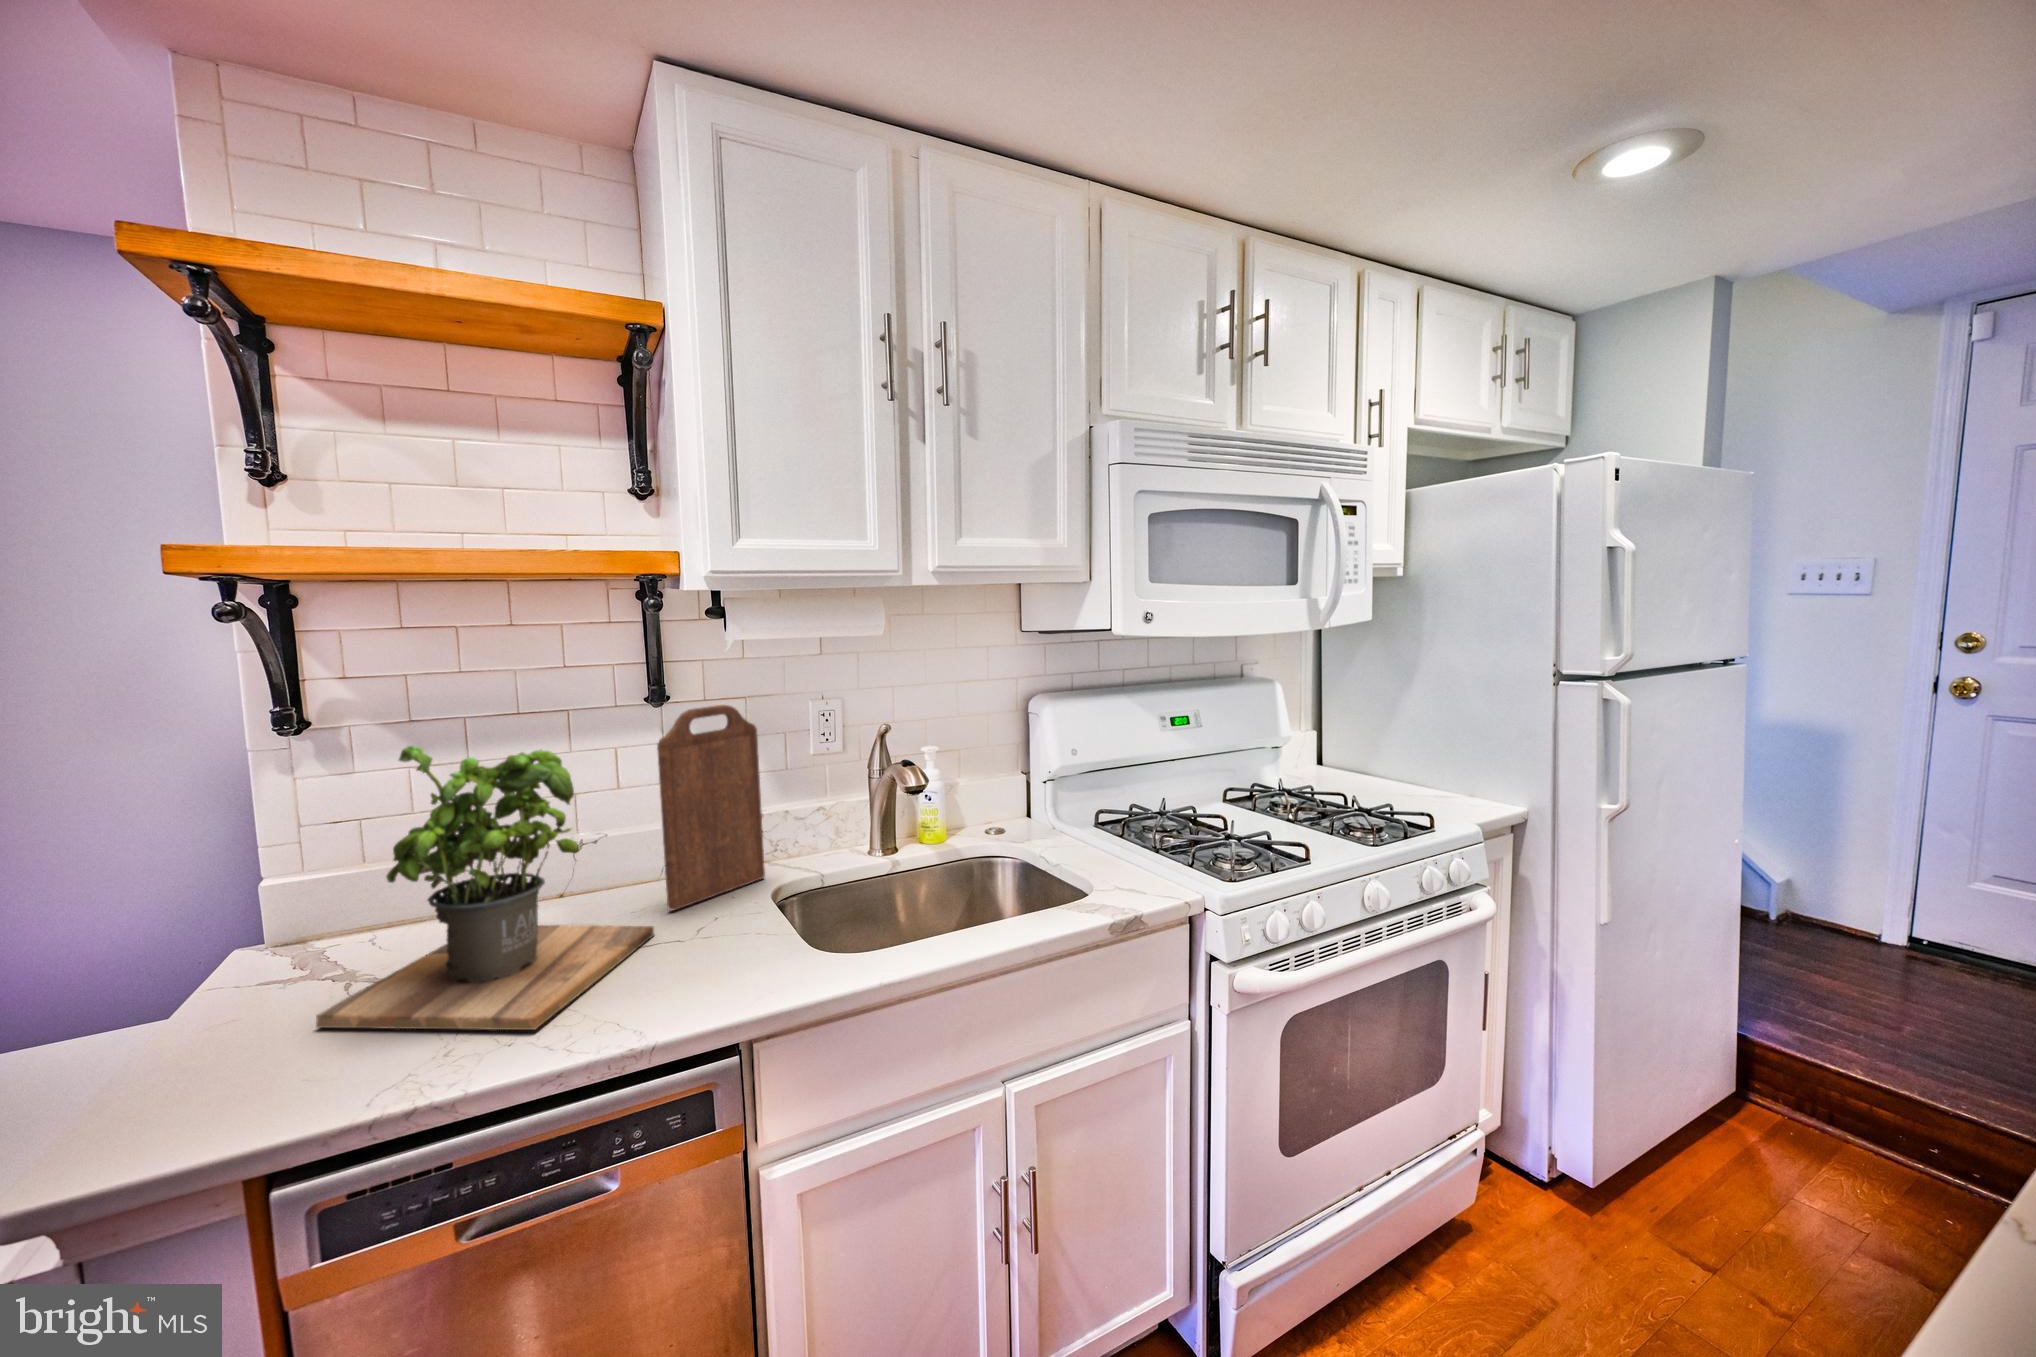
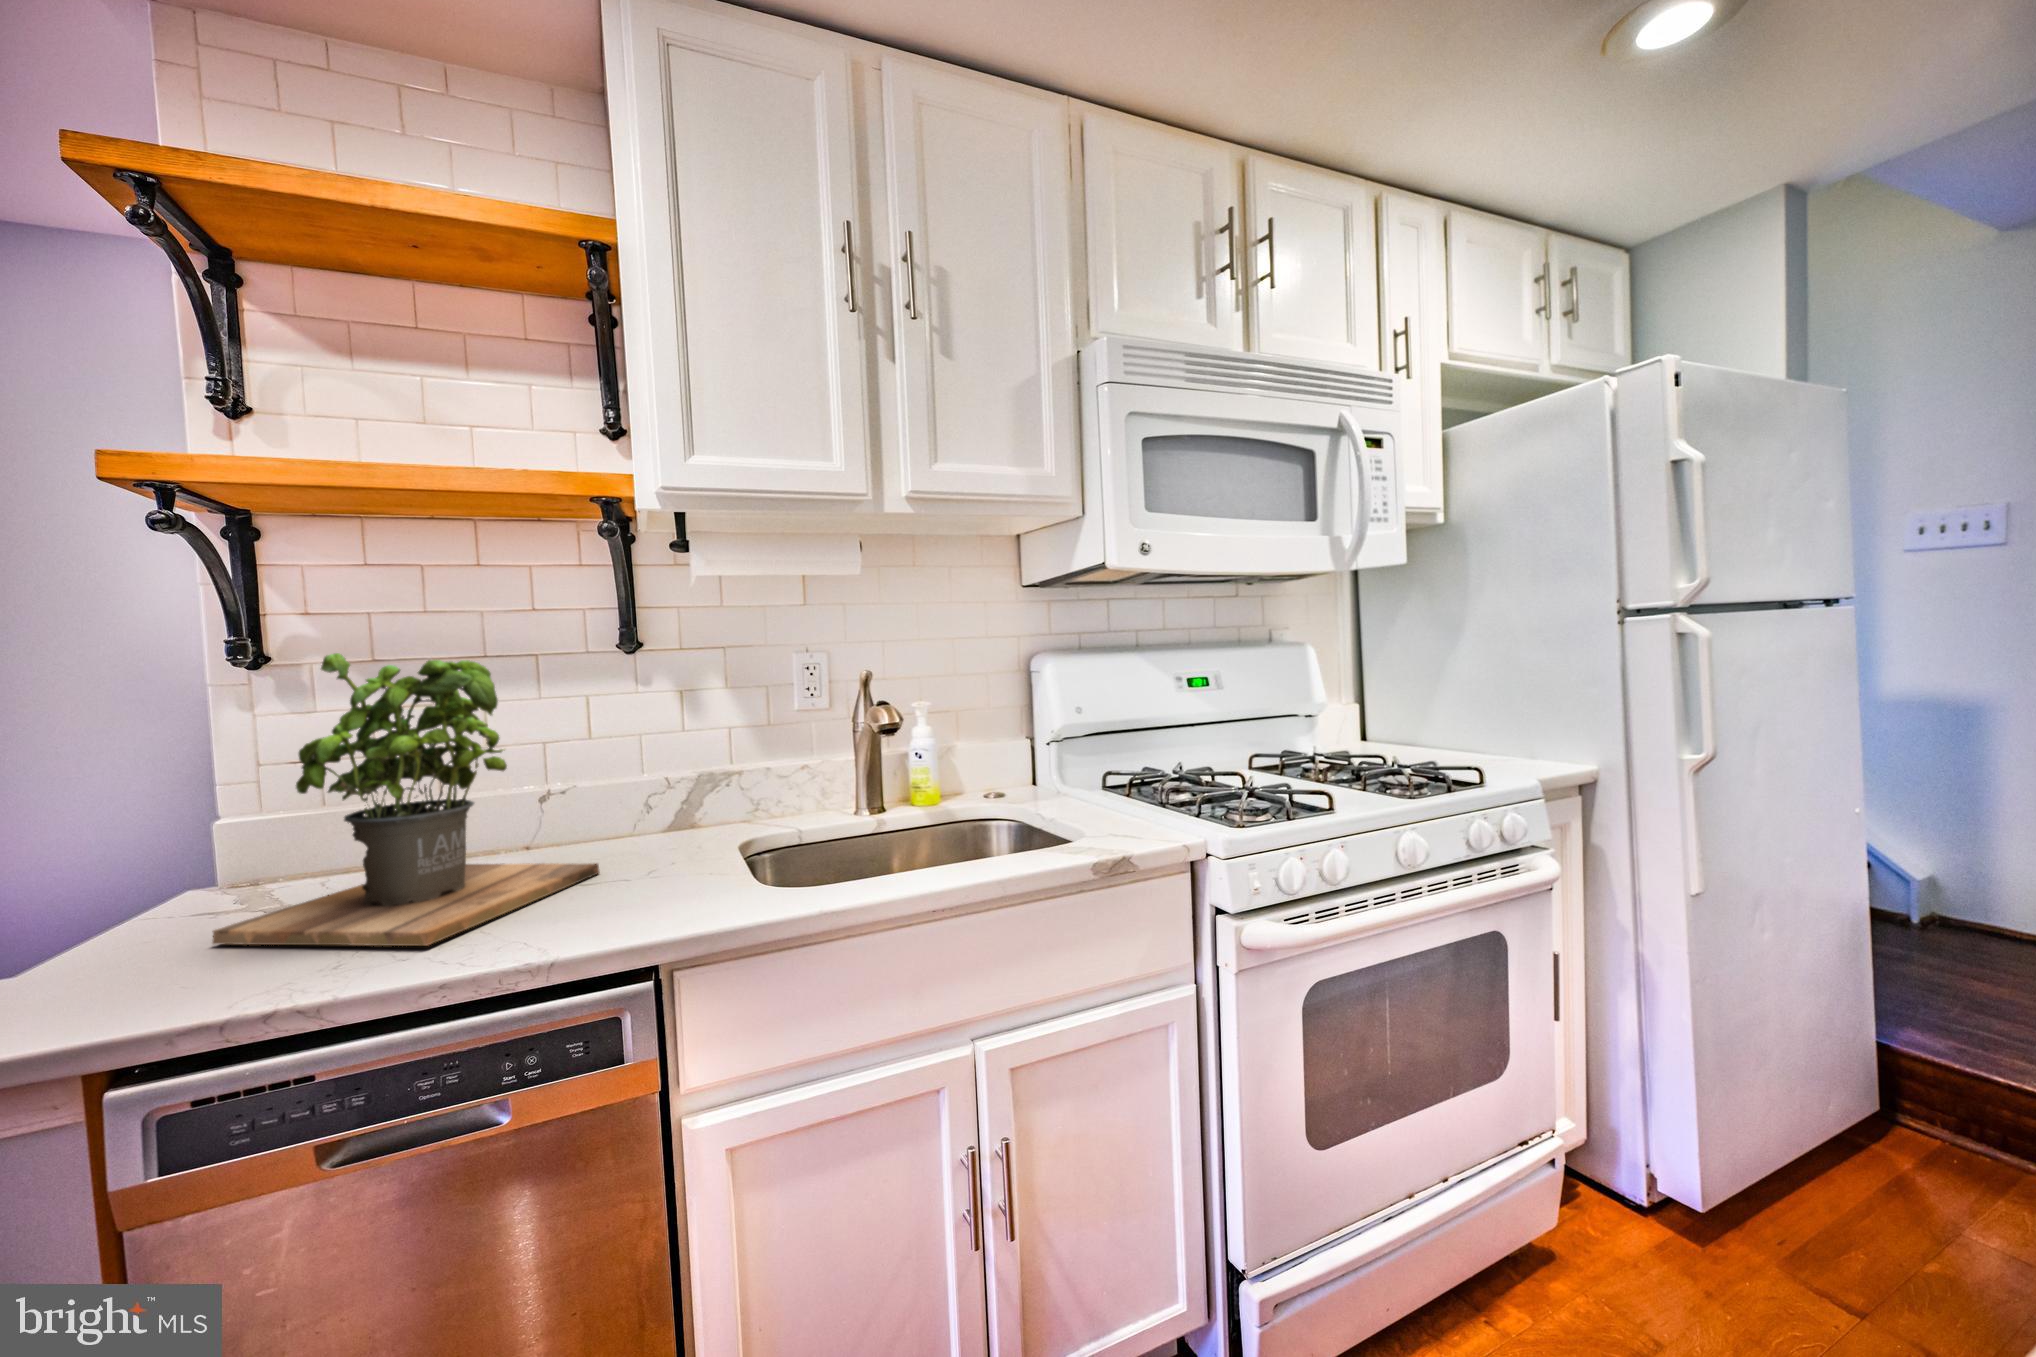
cutting board: present [657,705,765,910] -> none [613,641,737,854]

